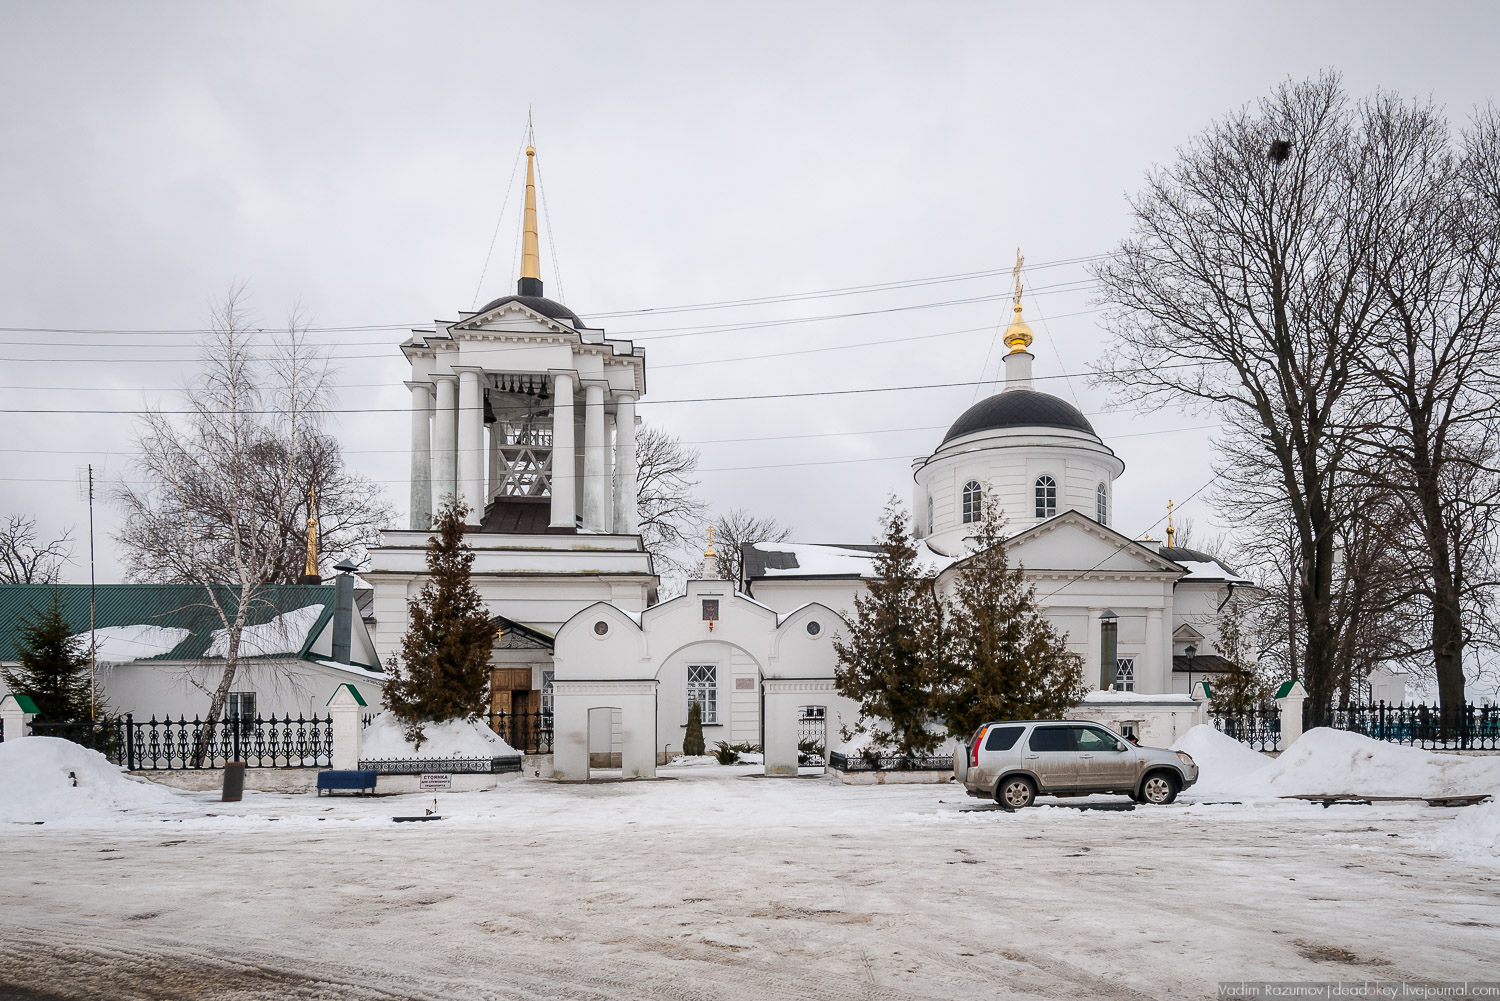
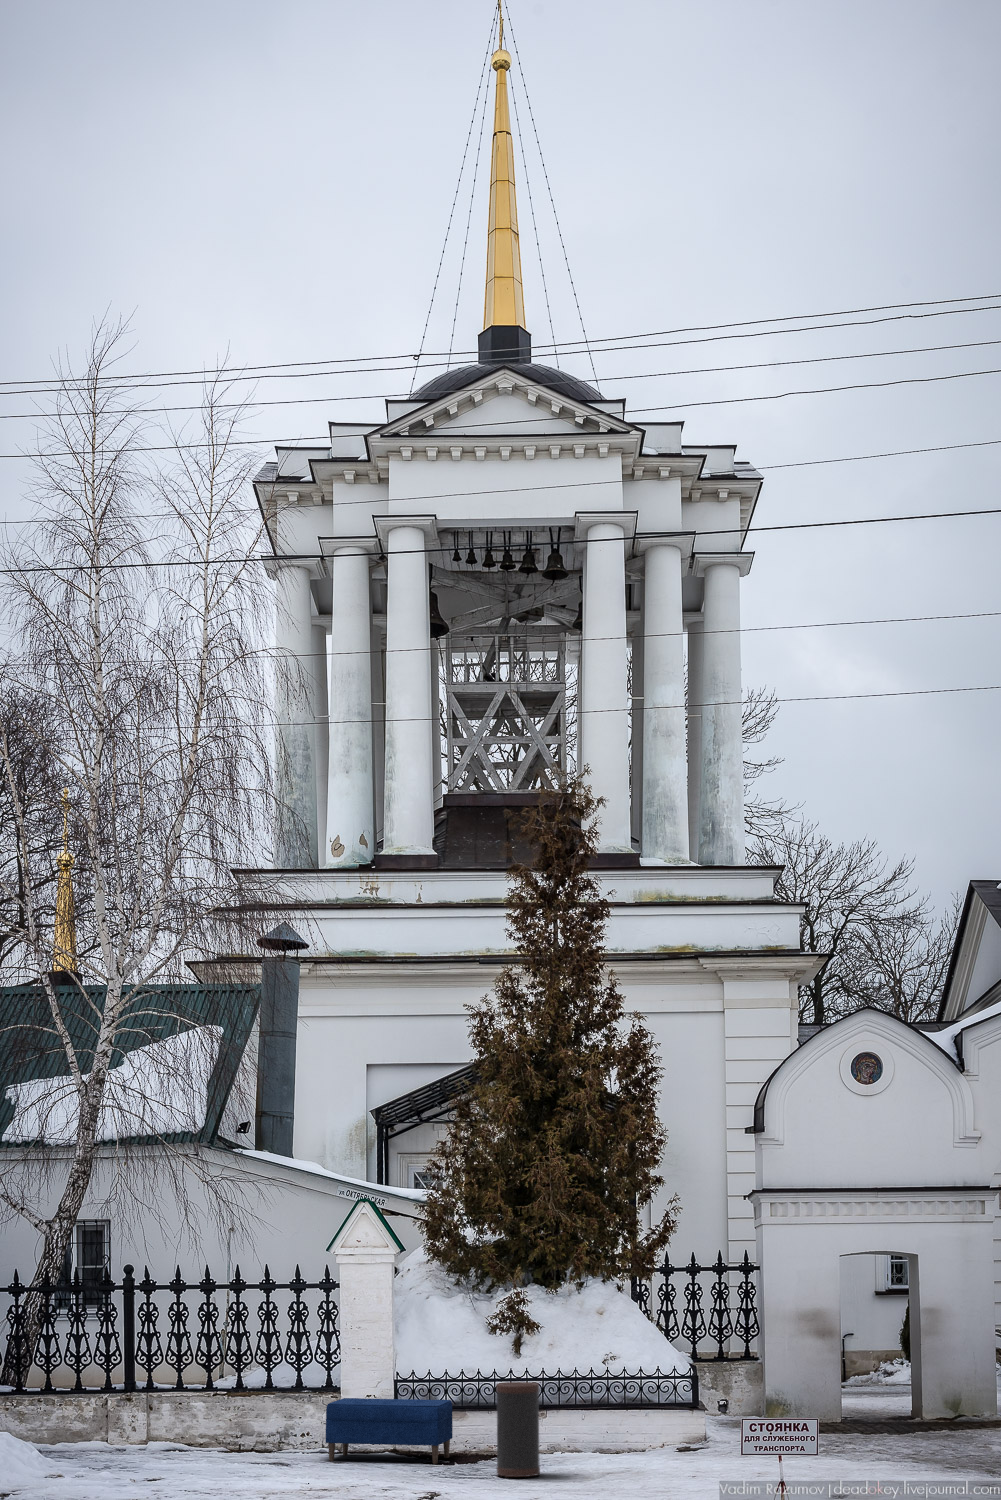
trash can: present [222,762,245,801] -> present [496,1382,540,1478]

